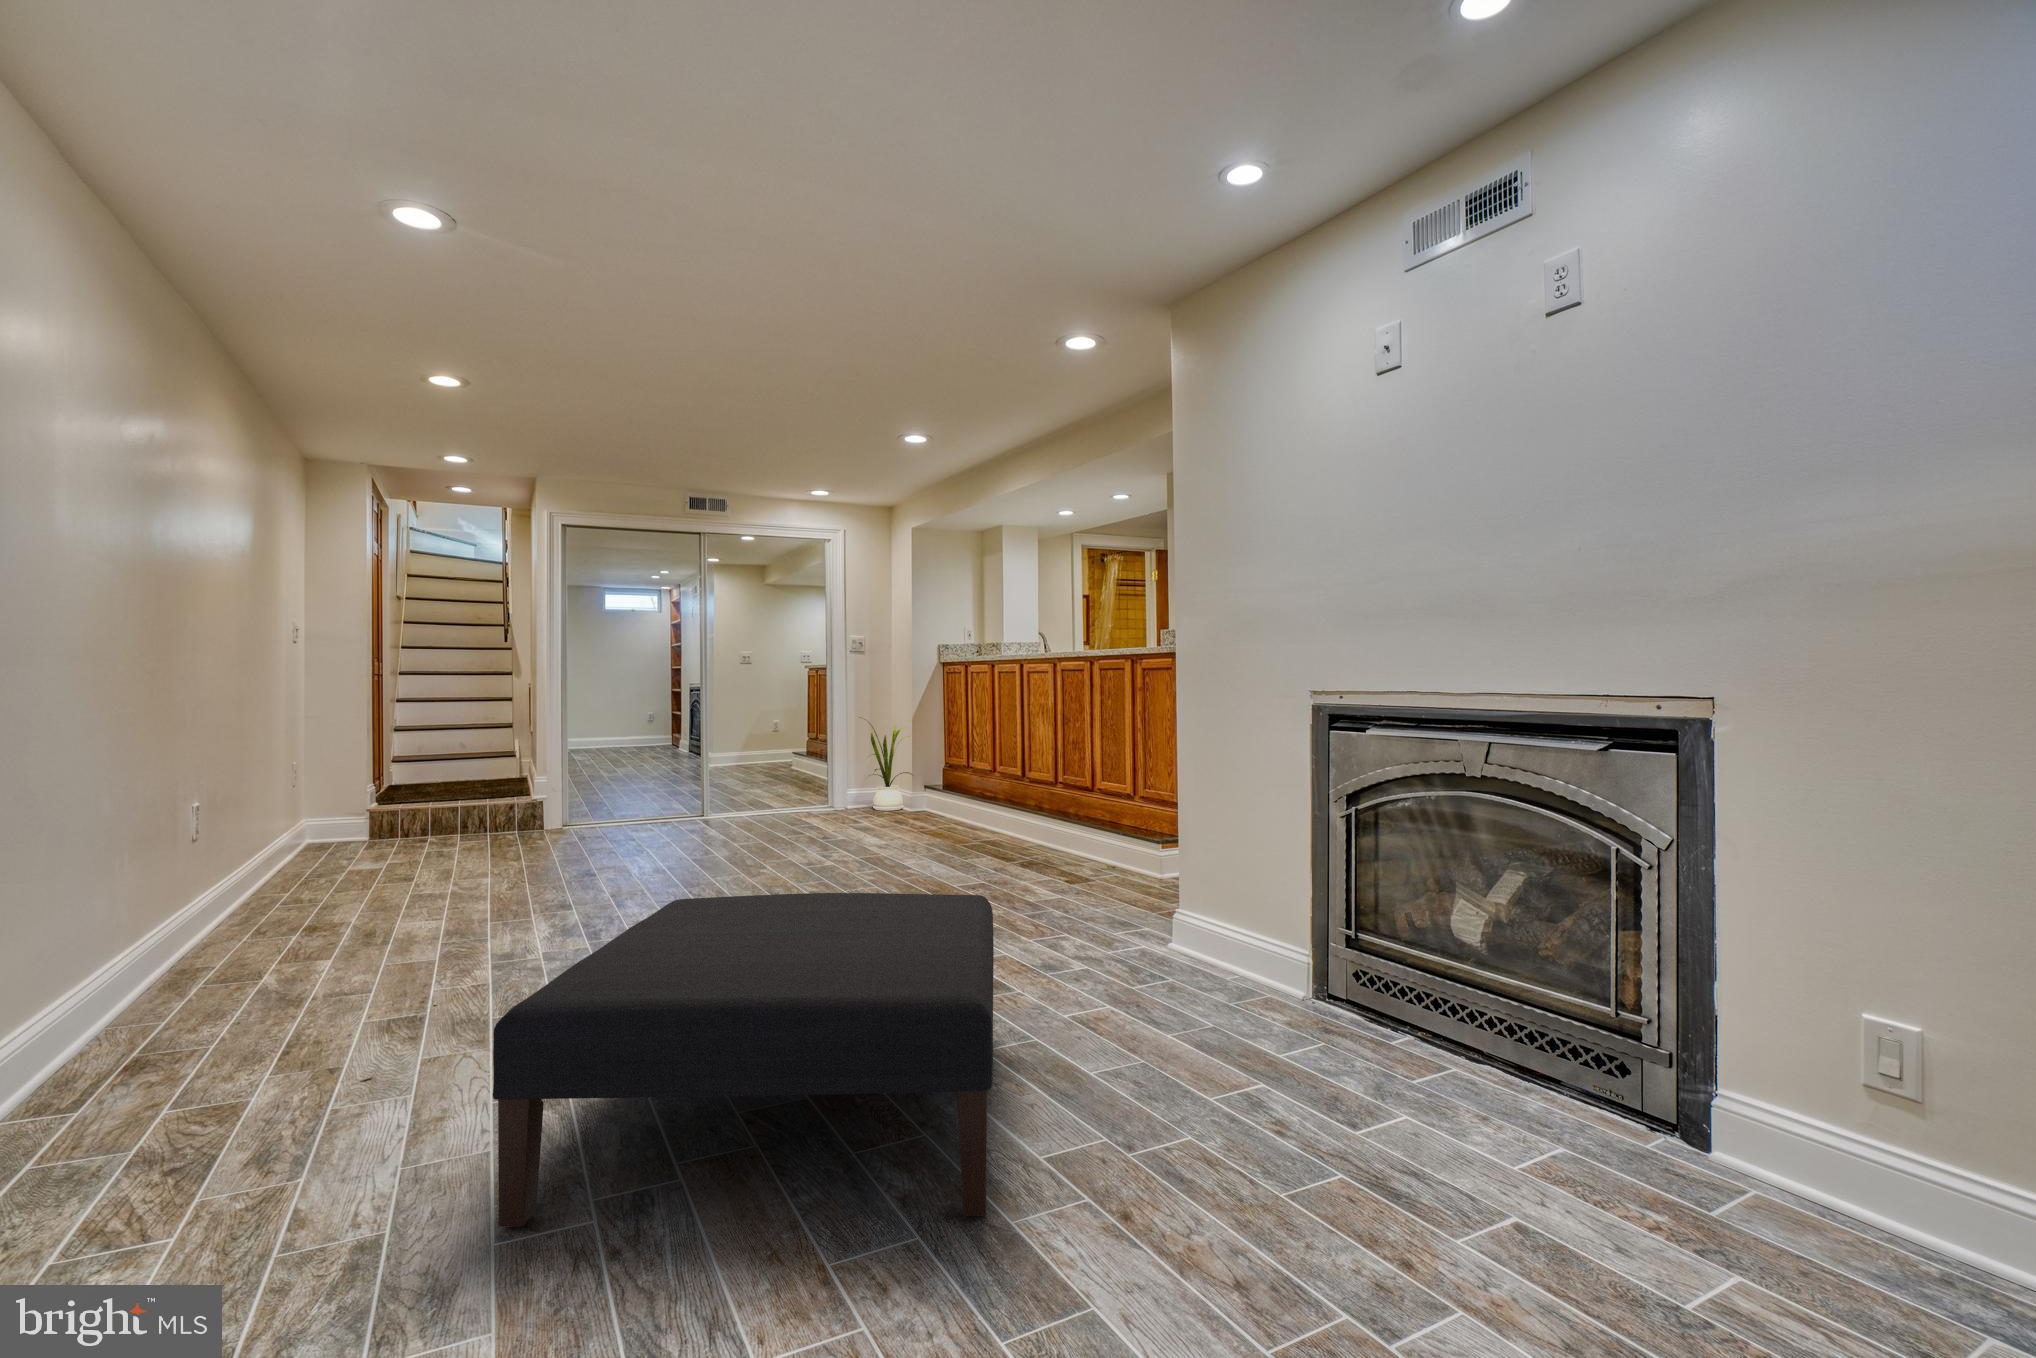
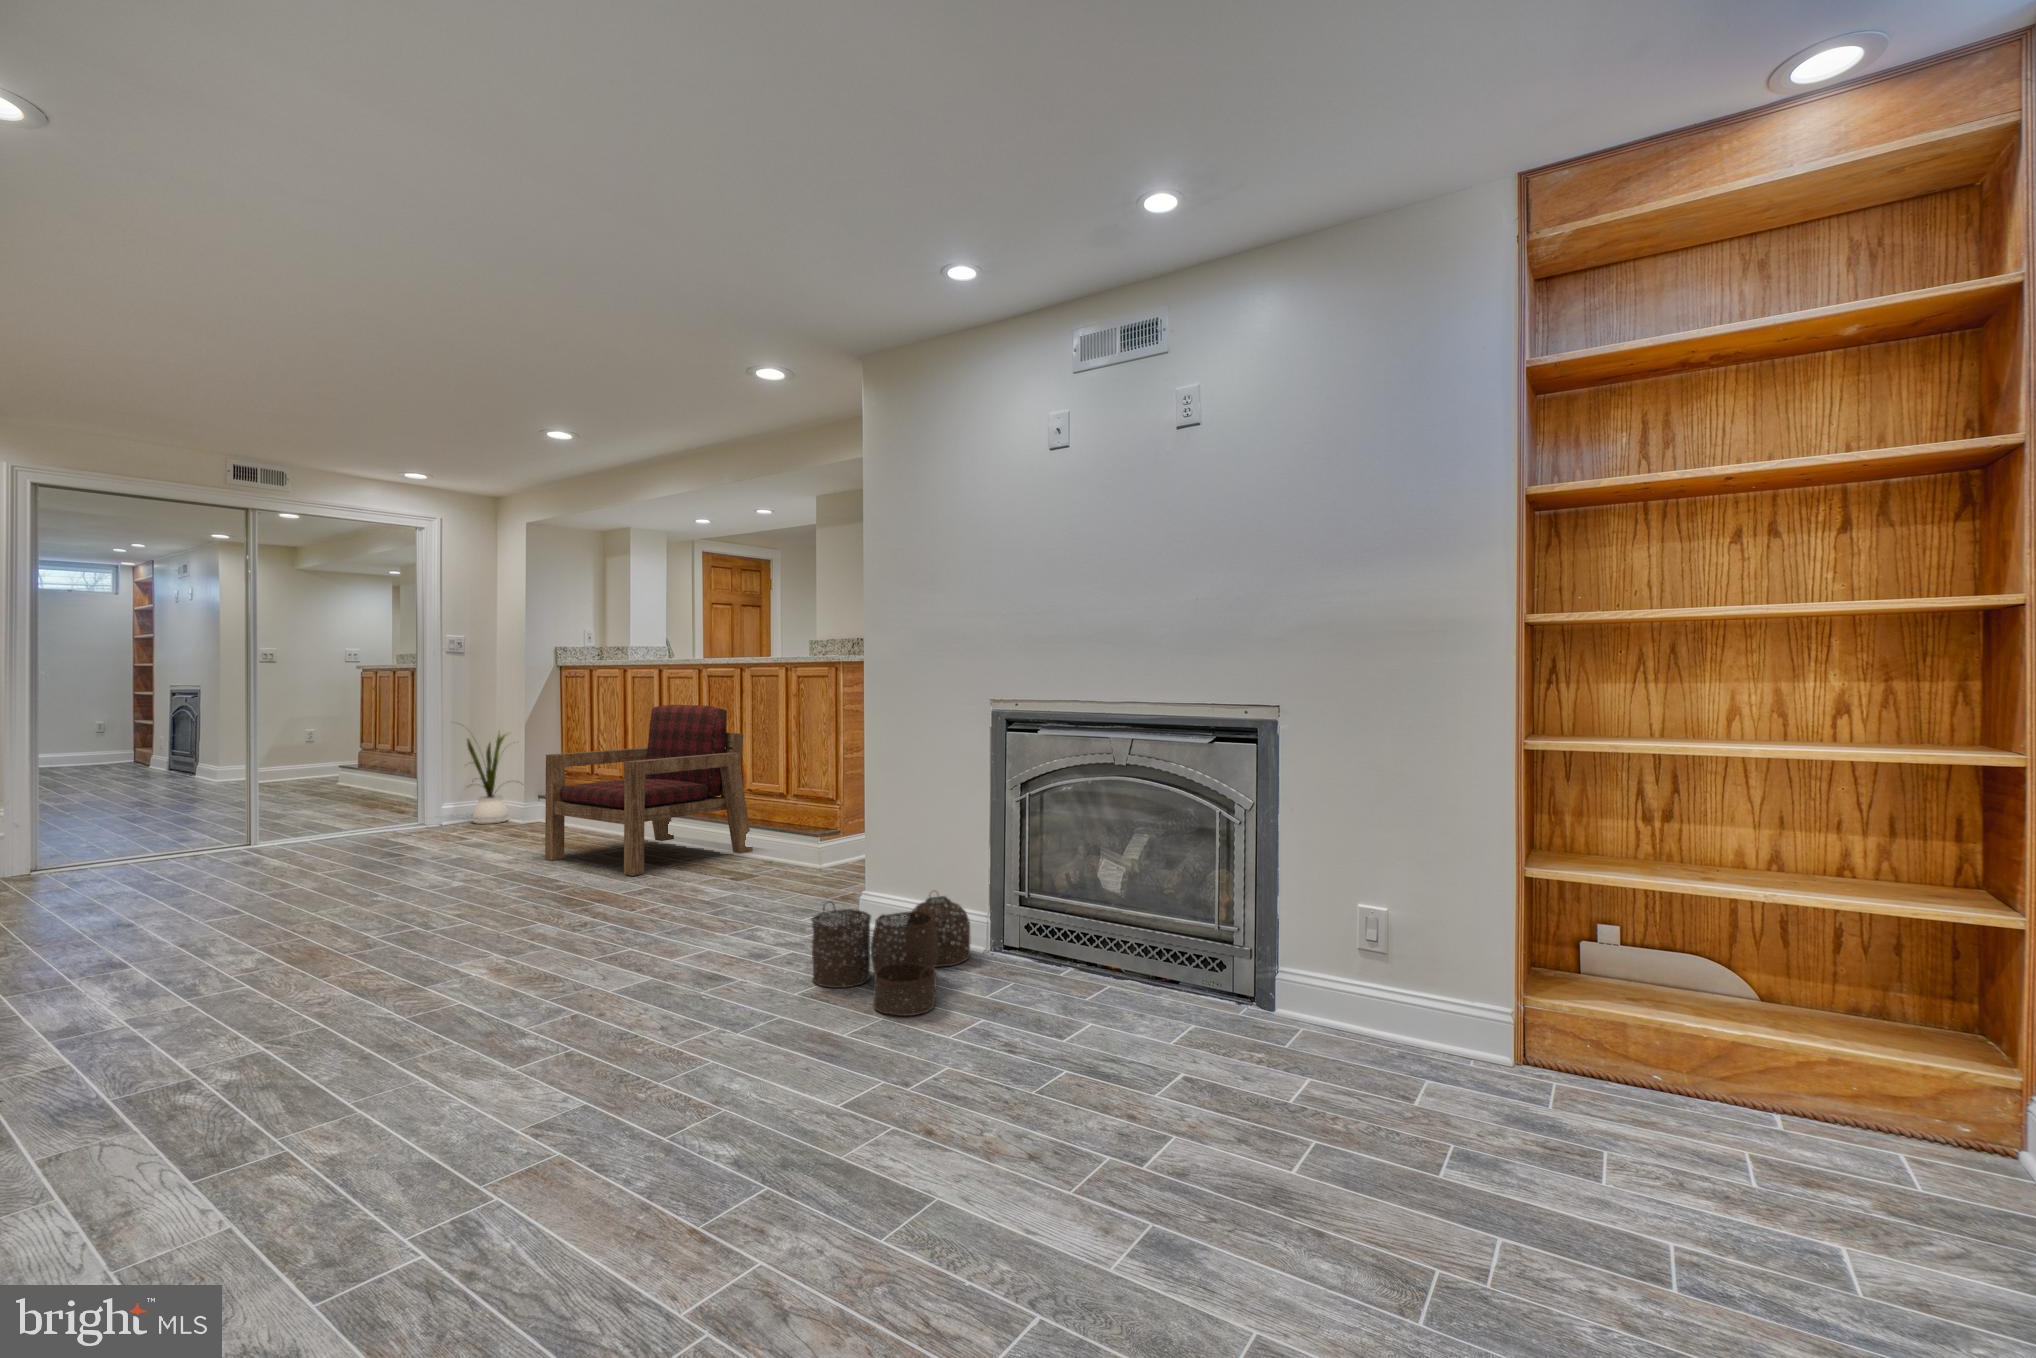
armchair: none [911,701,1099,869] -> present [545,705,753,876]
ottoman: present [493,893,994,1227] -> none [302,894,825,1289]
woven basket: none [1085,915,1281,1062] -> present [812,896,970,1016]

